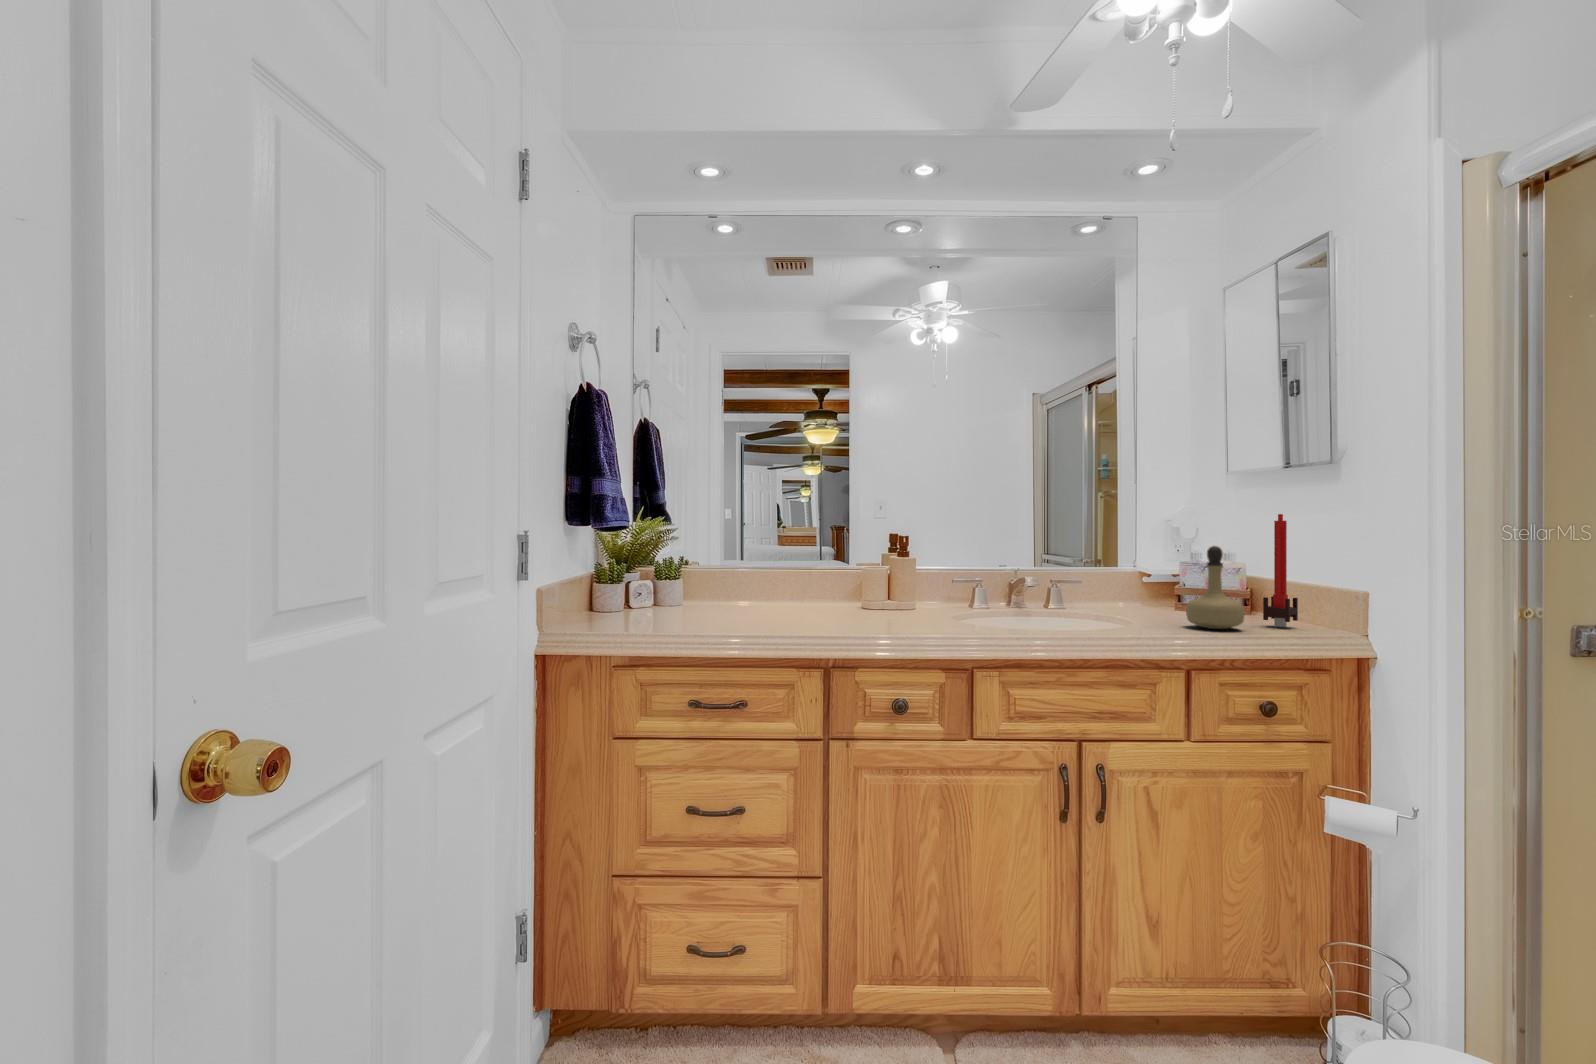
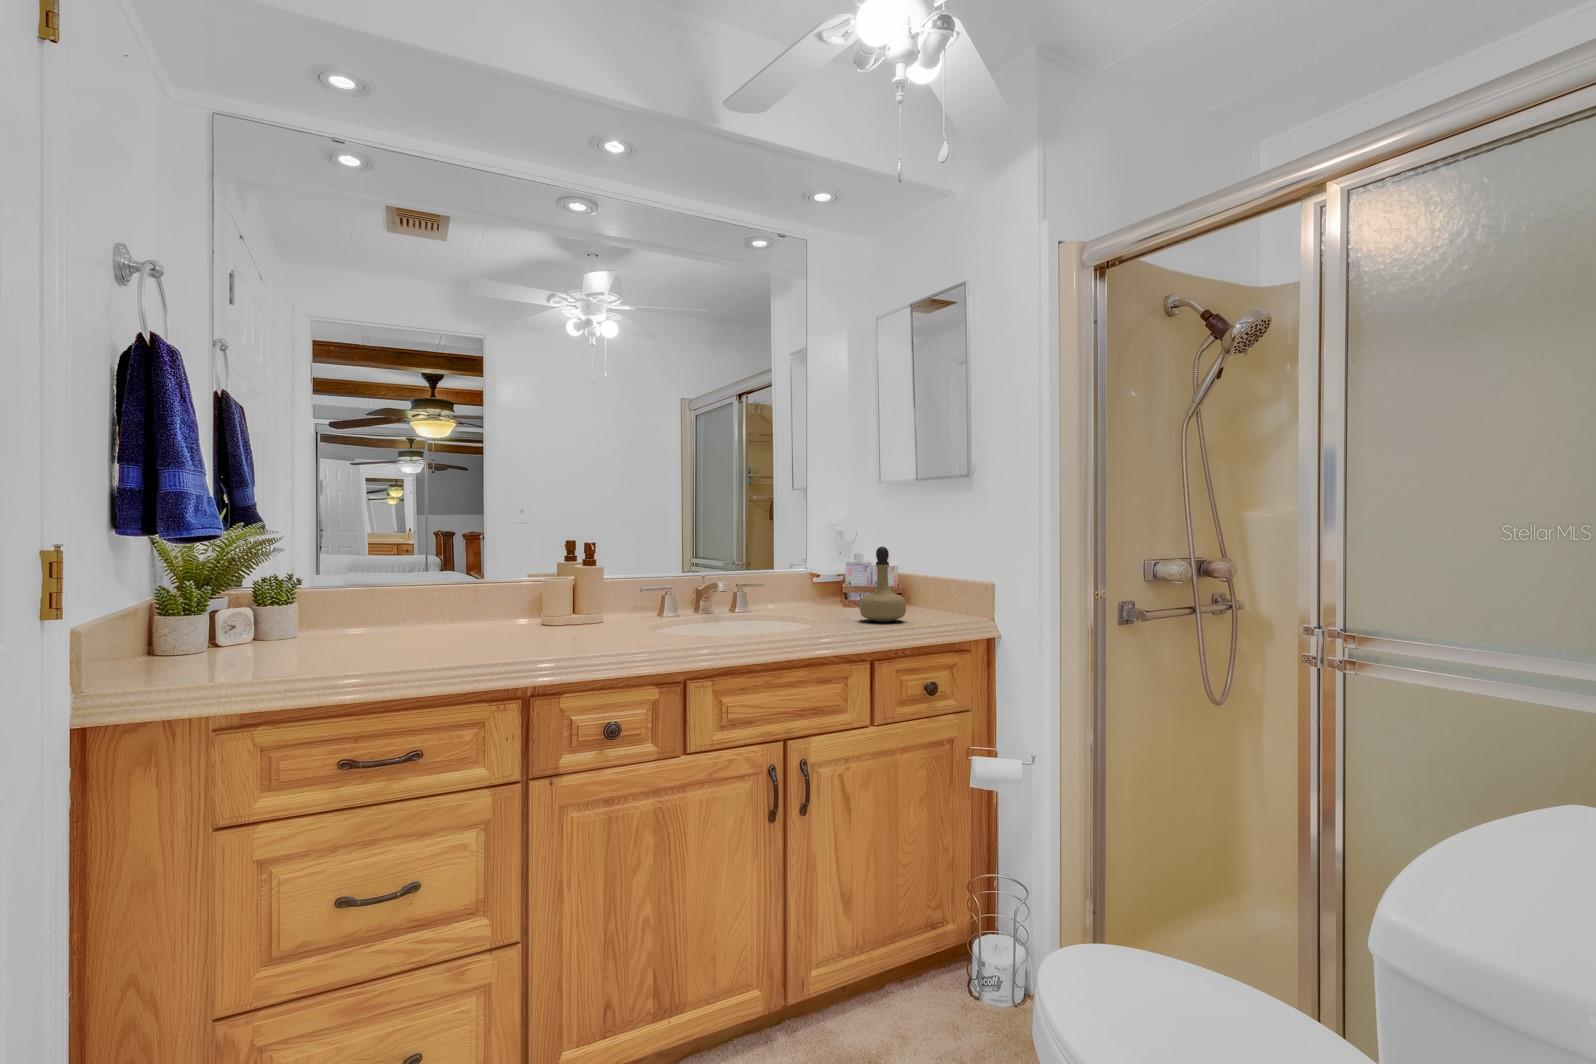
candle: present [1263,514,1298,627] -> none [916,518,940,616]

